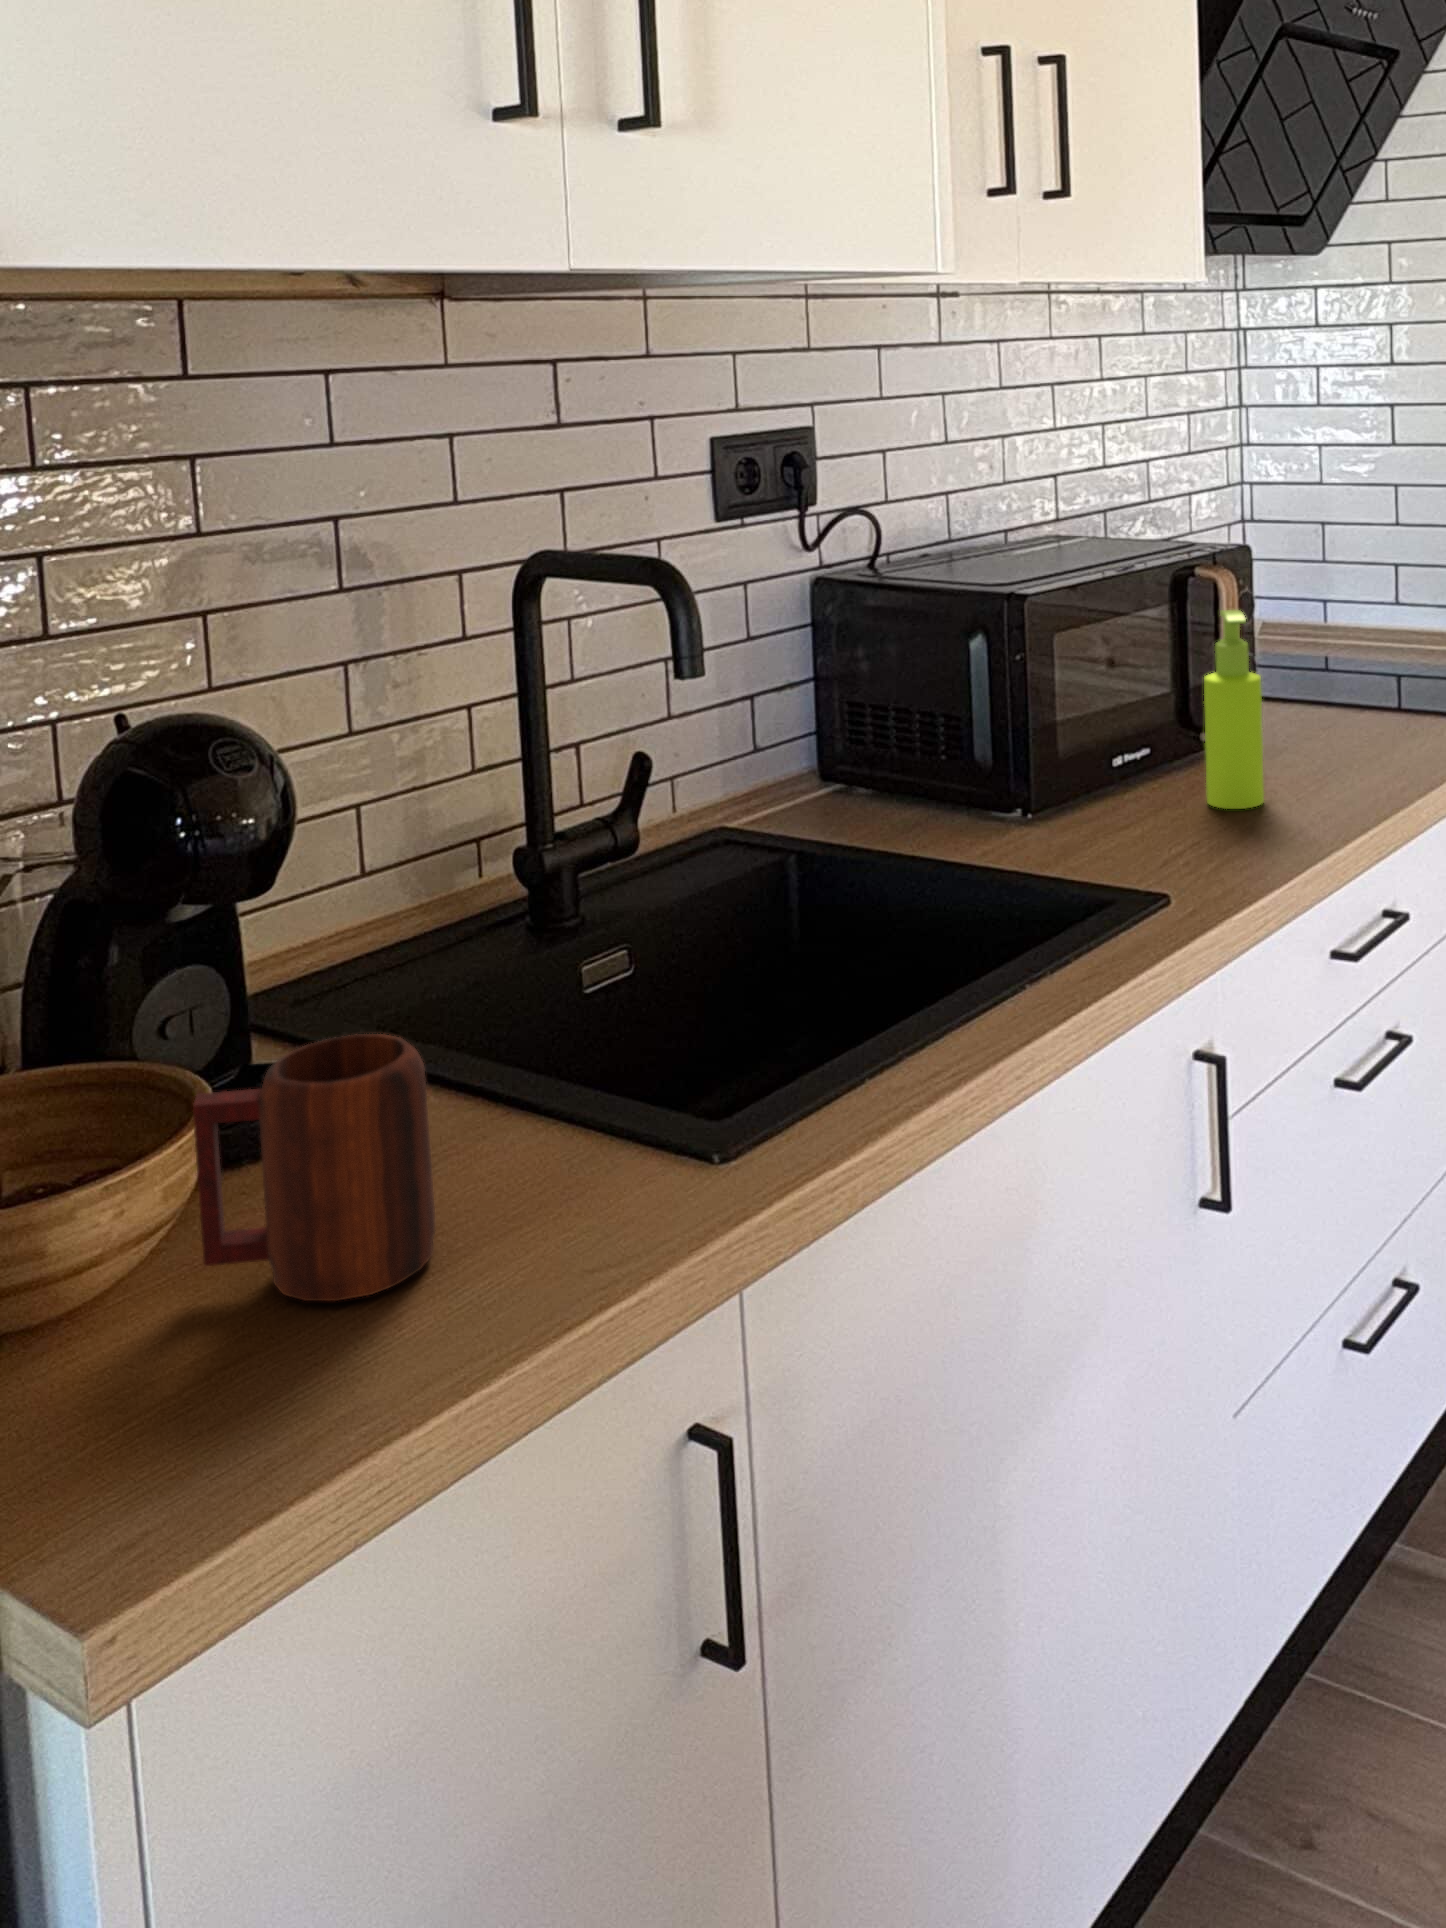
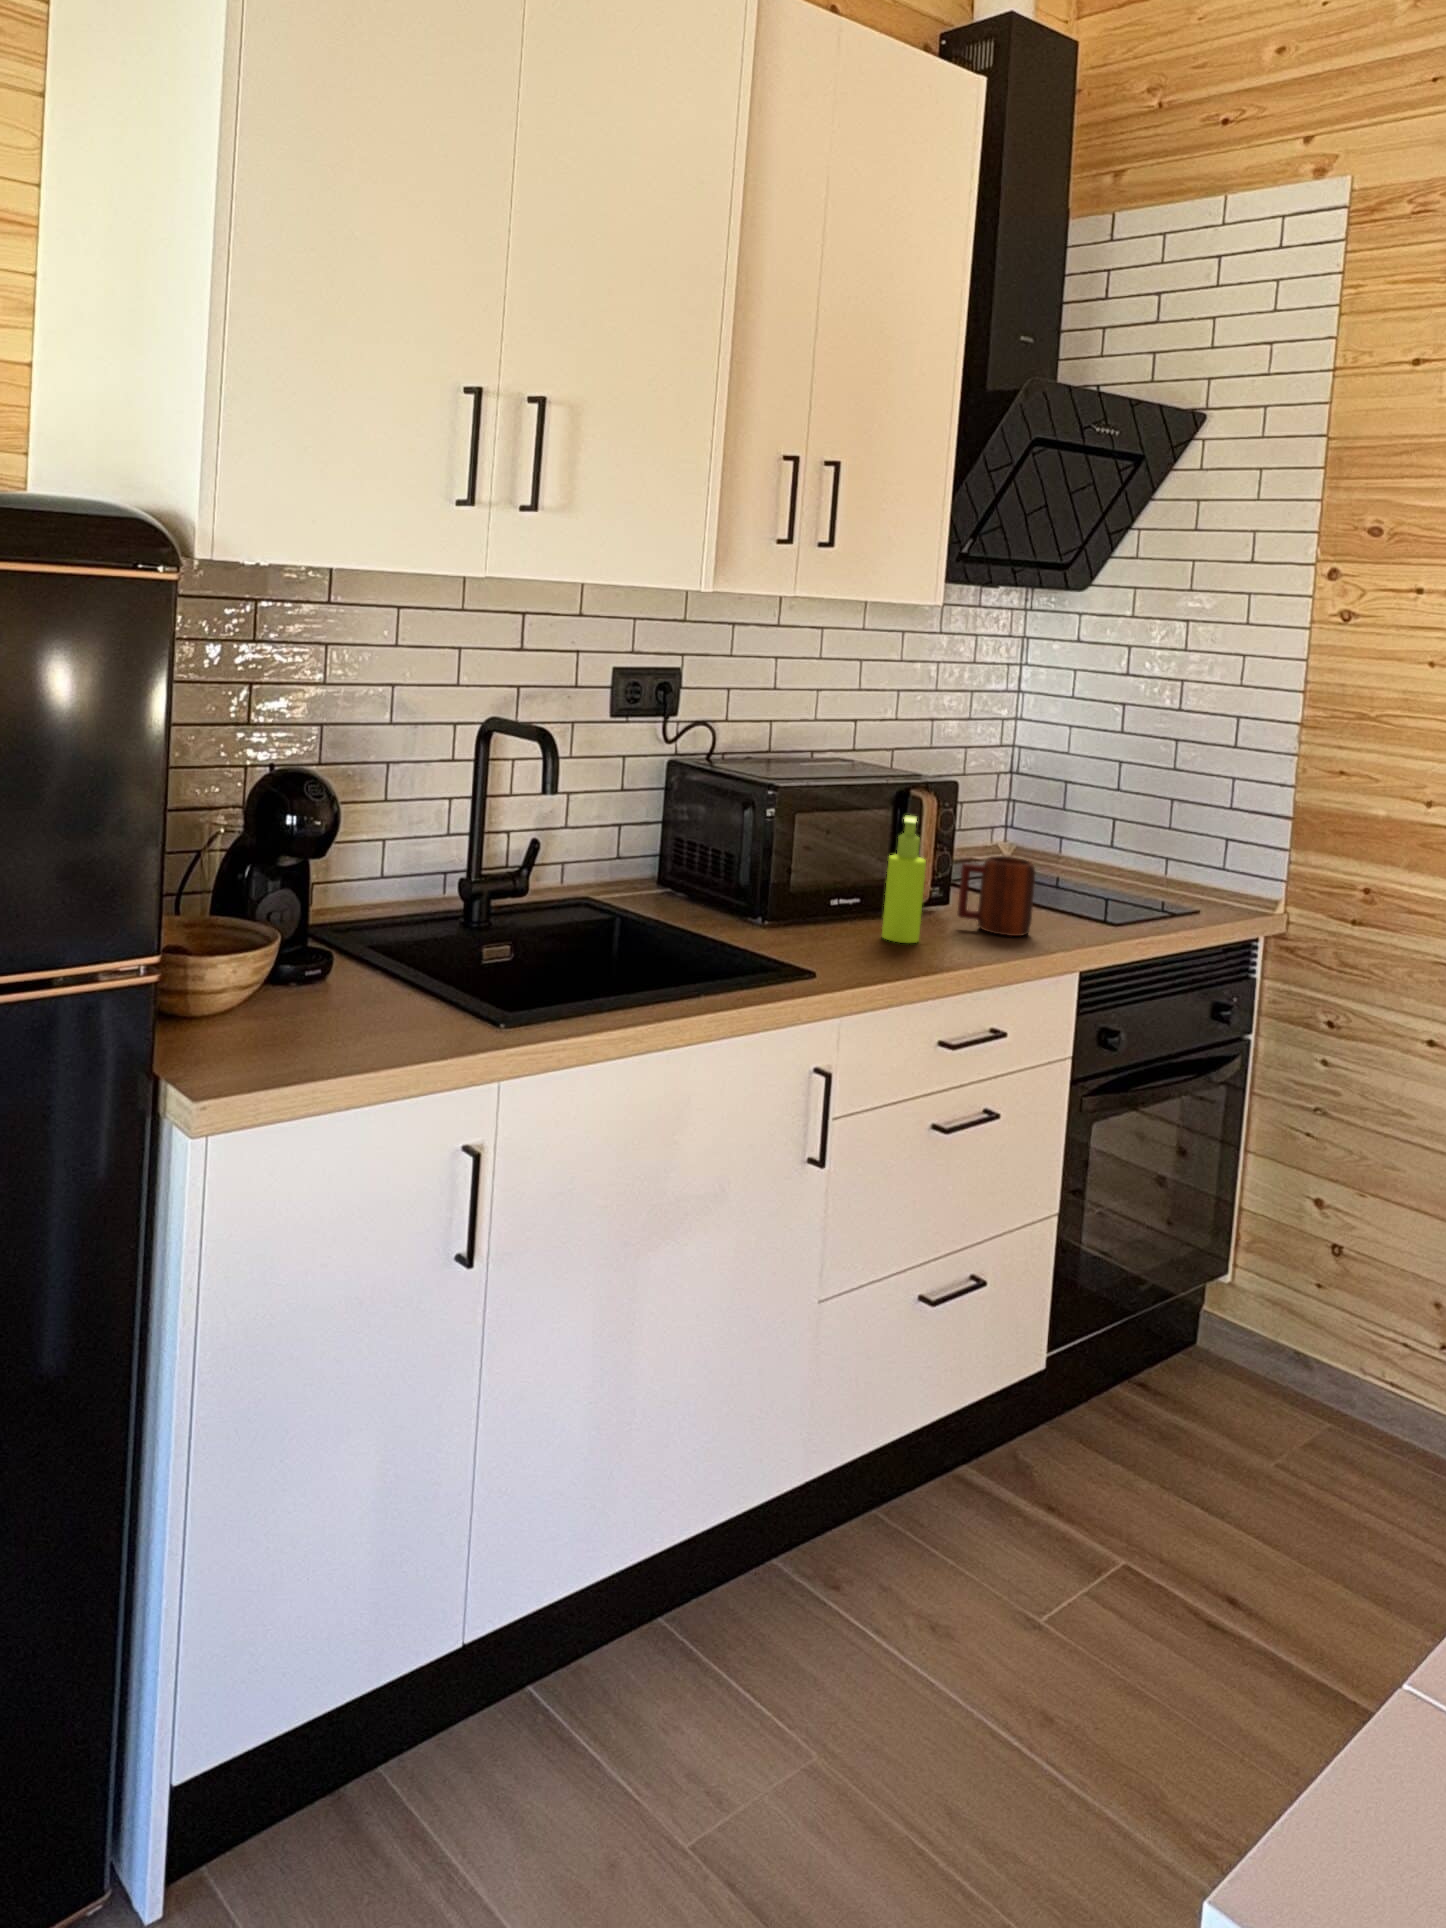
mug: present [193,1034,435,1301] -> present [958,857,1035,936]

